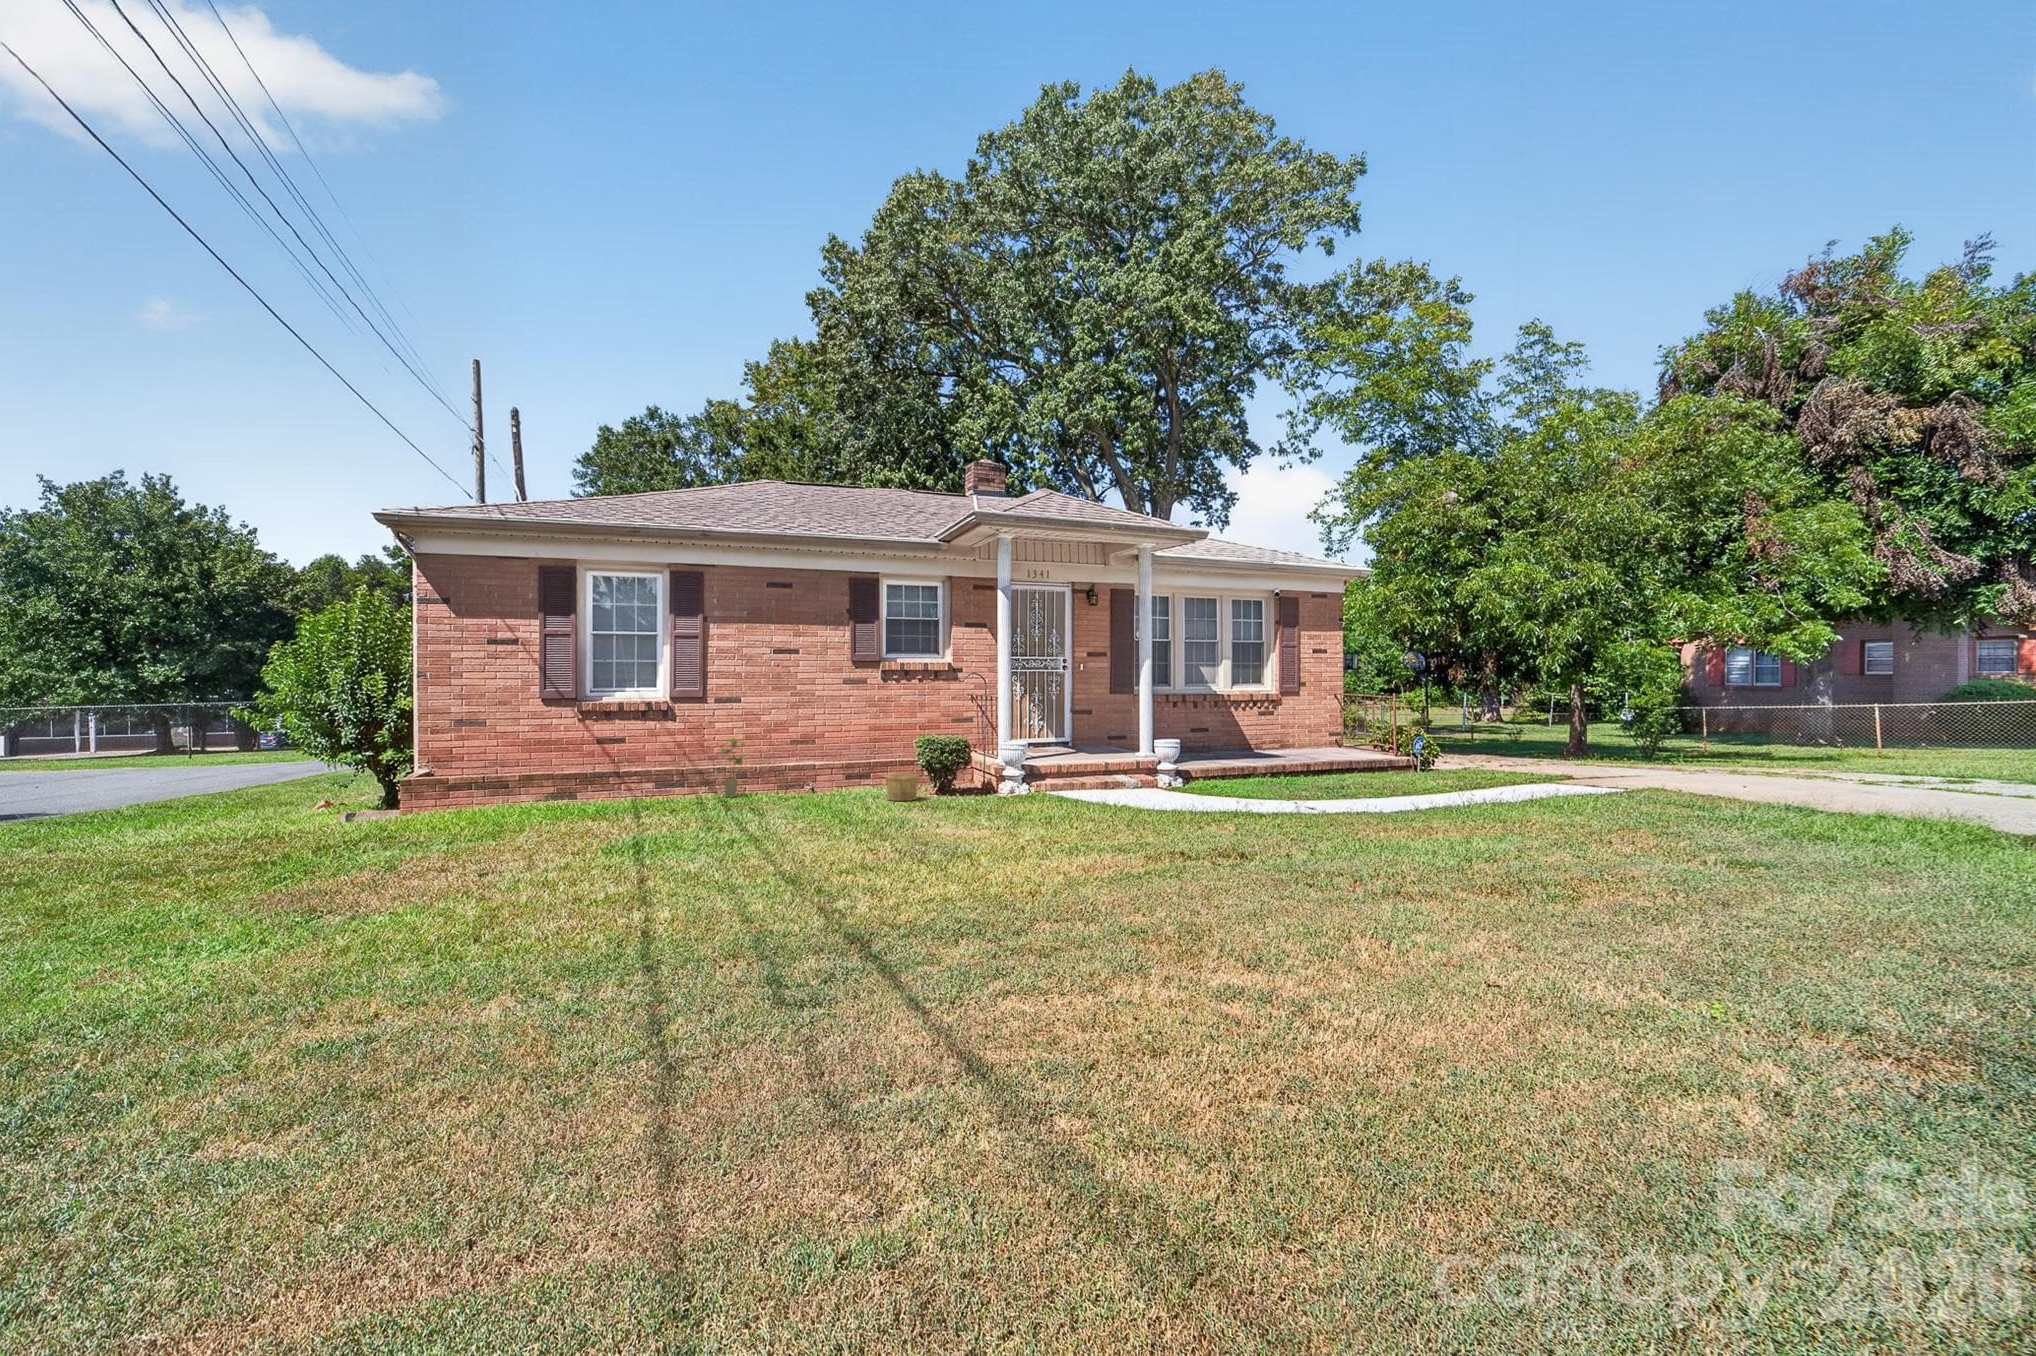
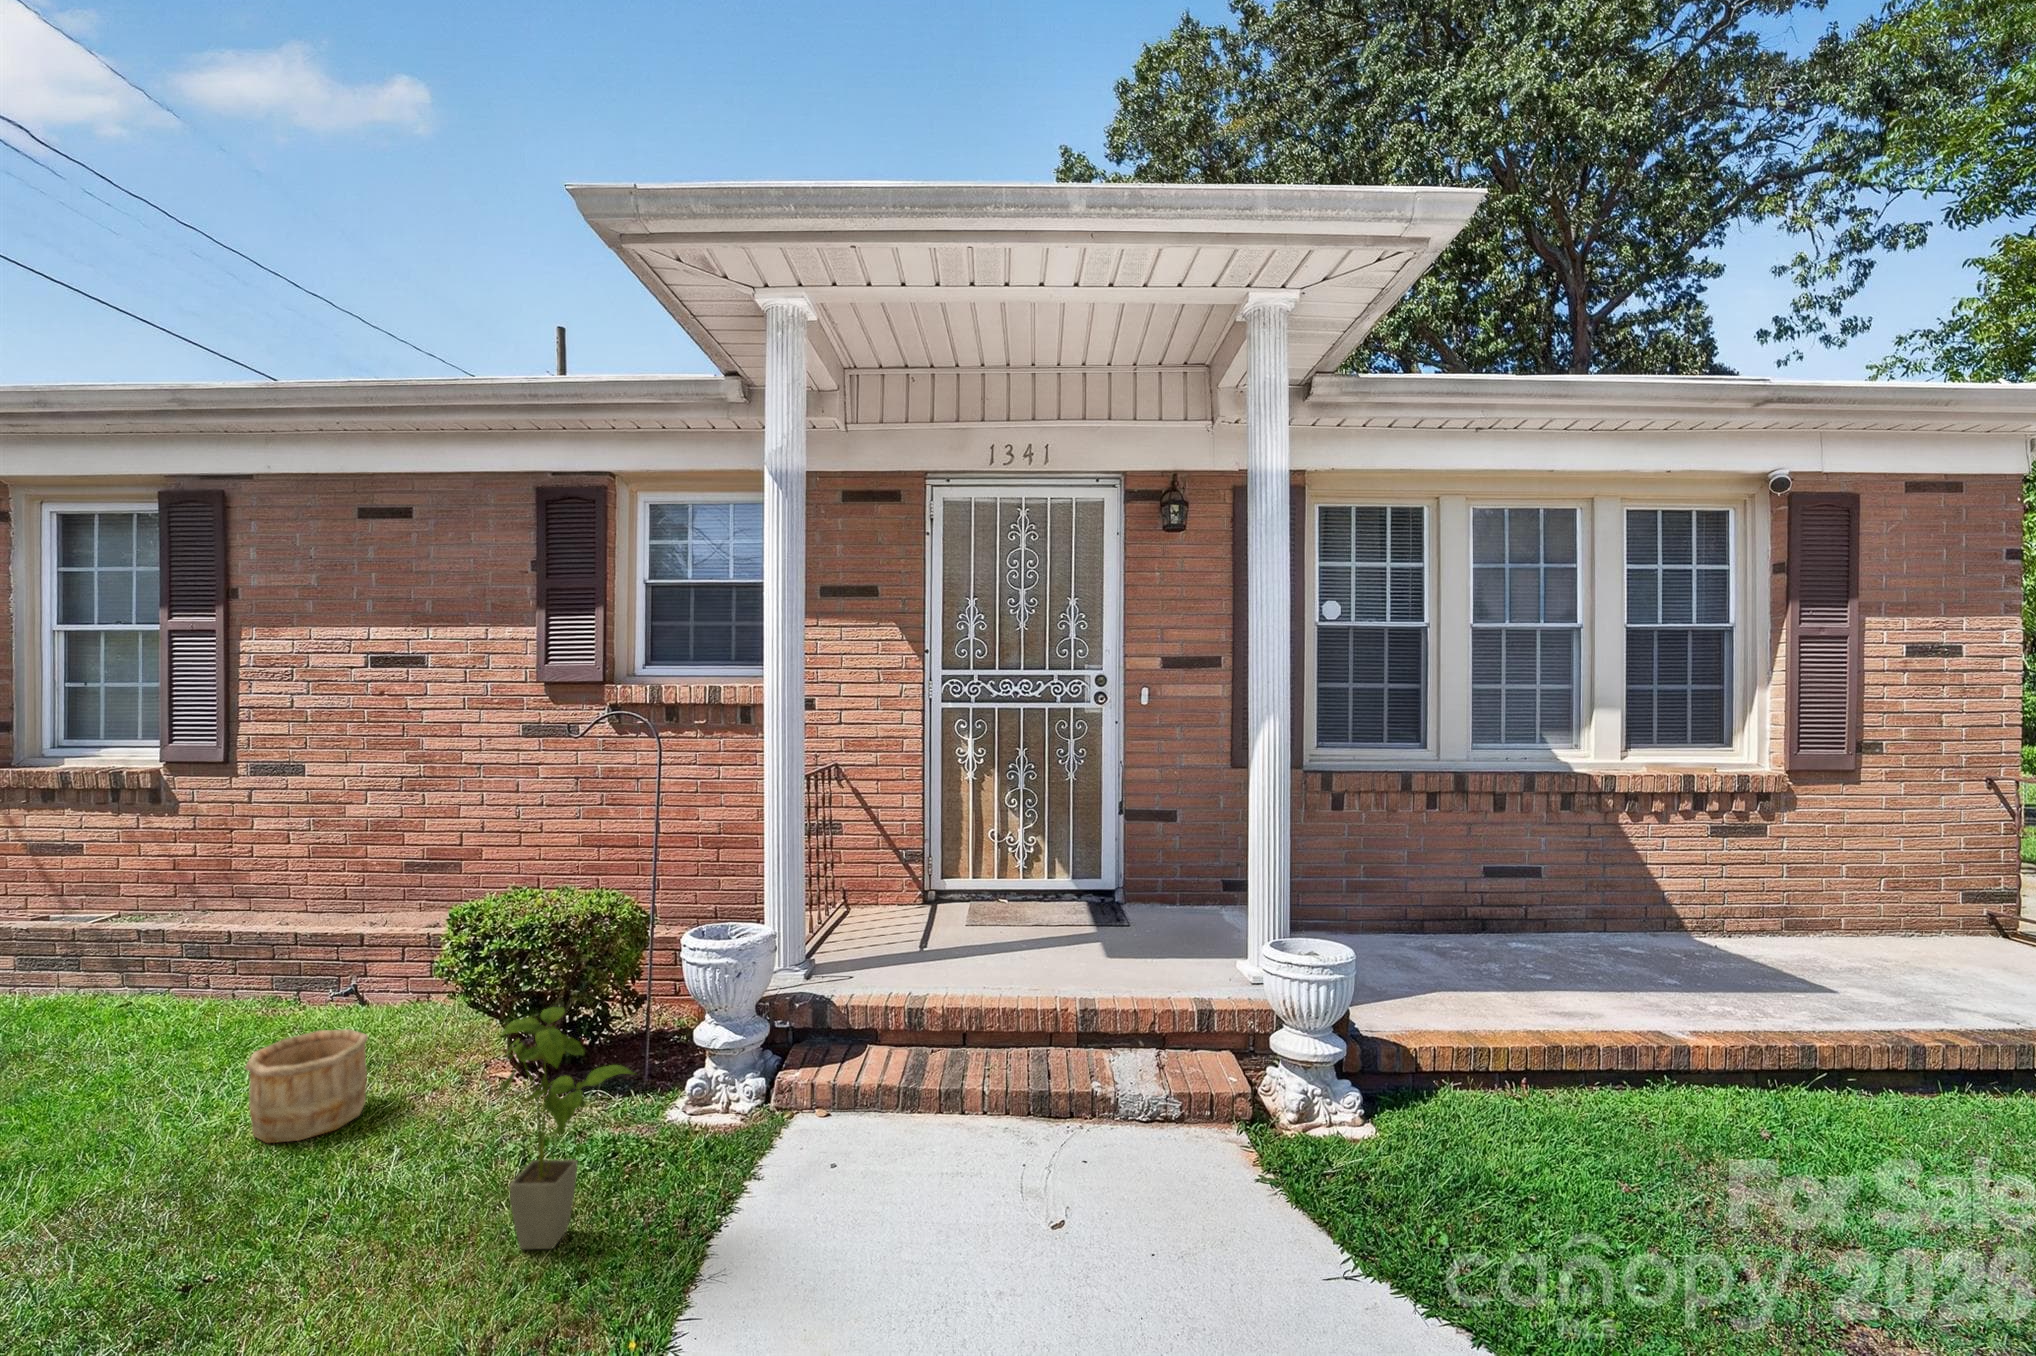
house plant: present [722,738,746,798] -> present [500,1007,635,1249]

